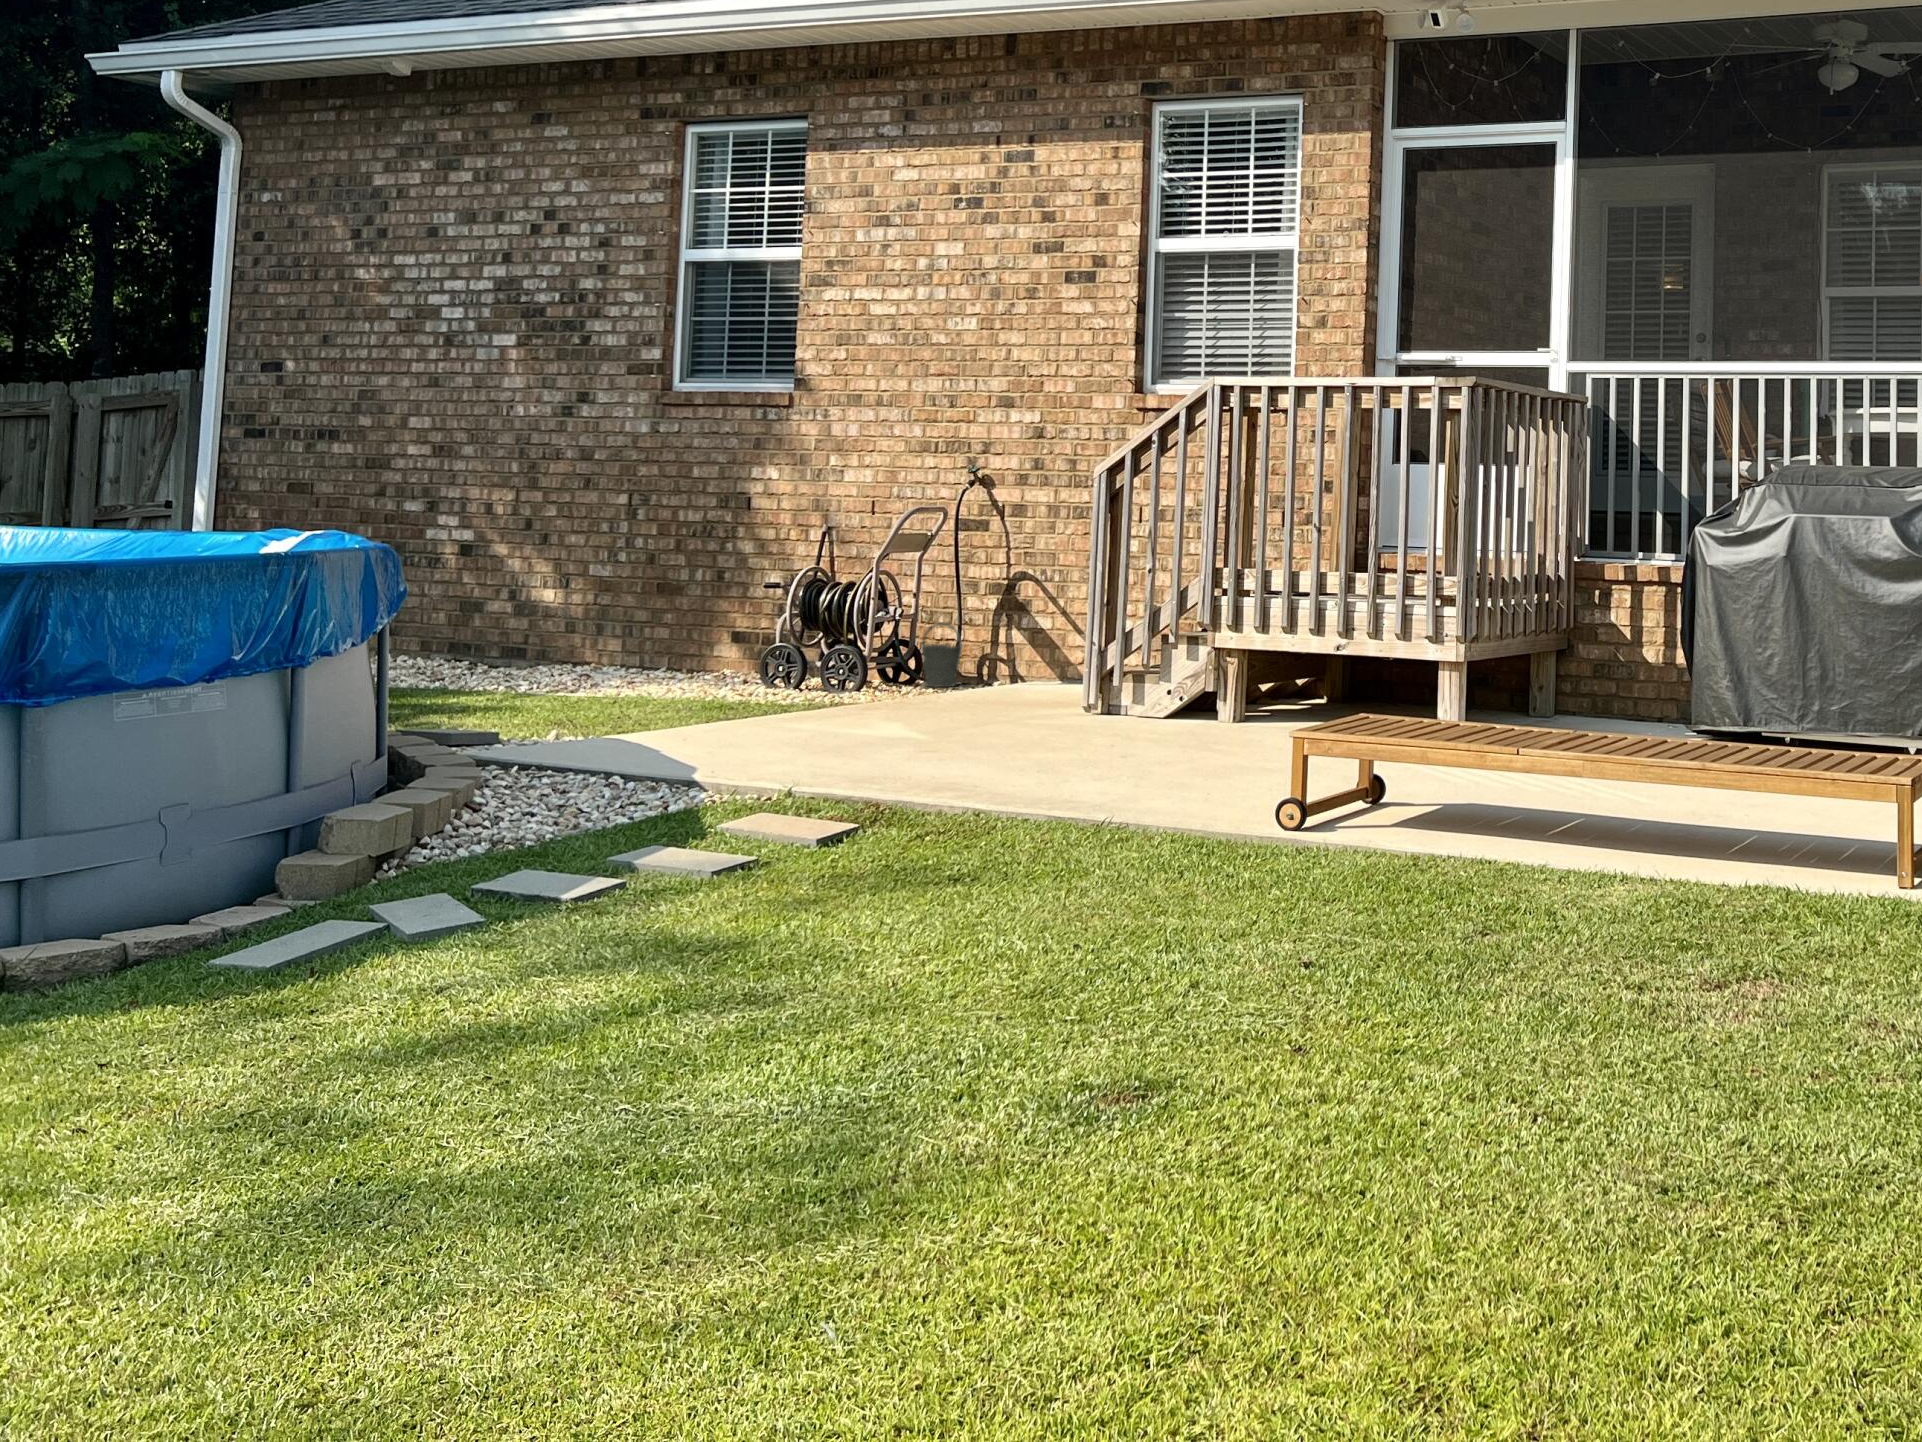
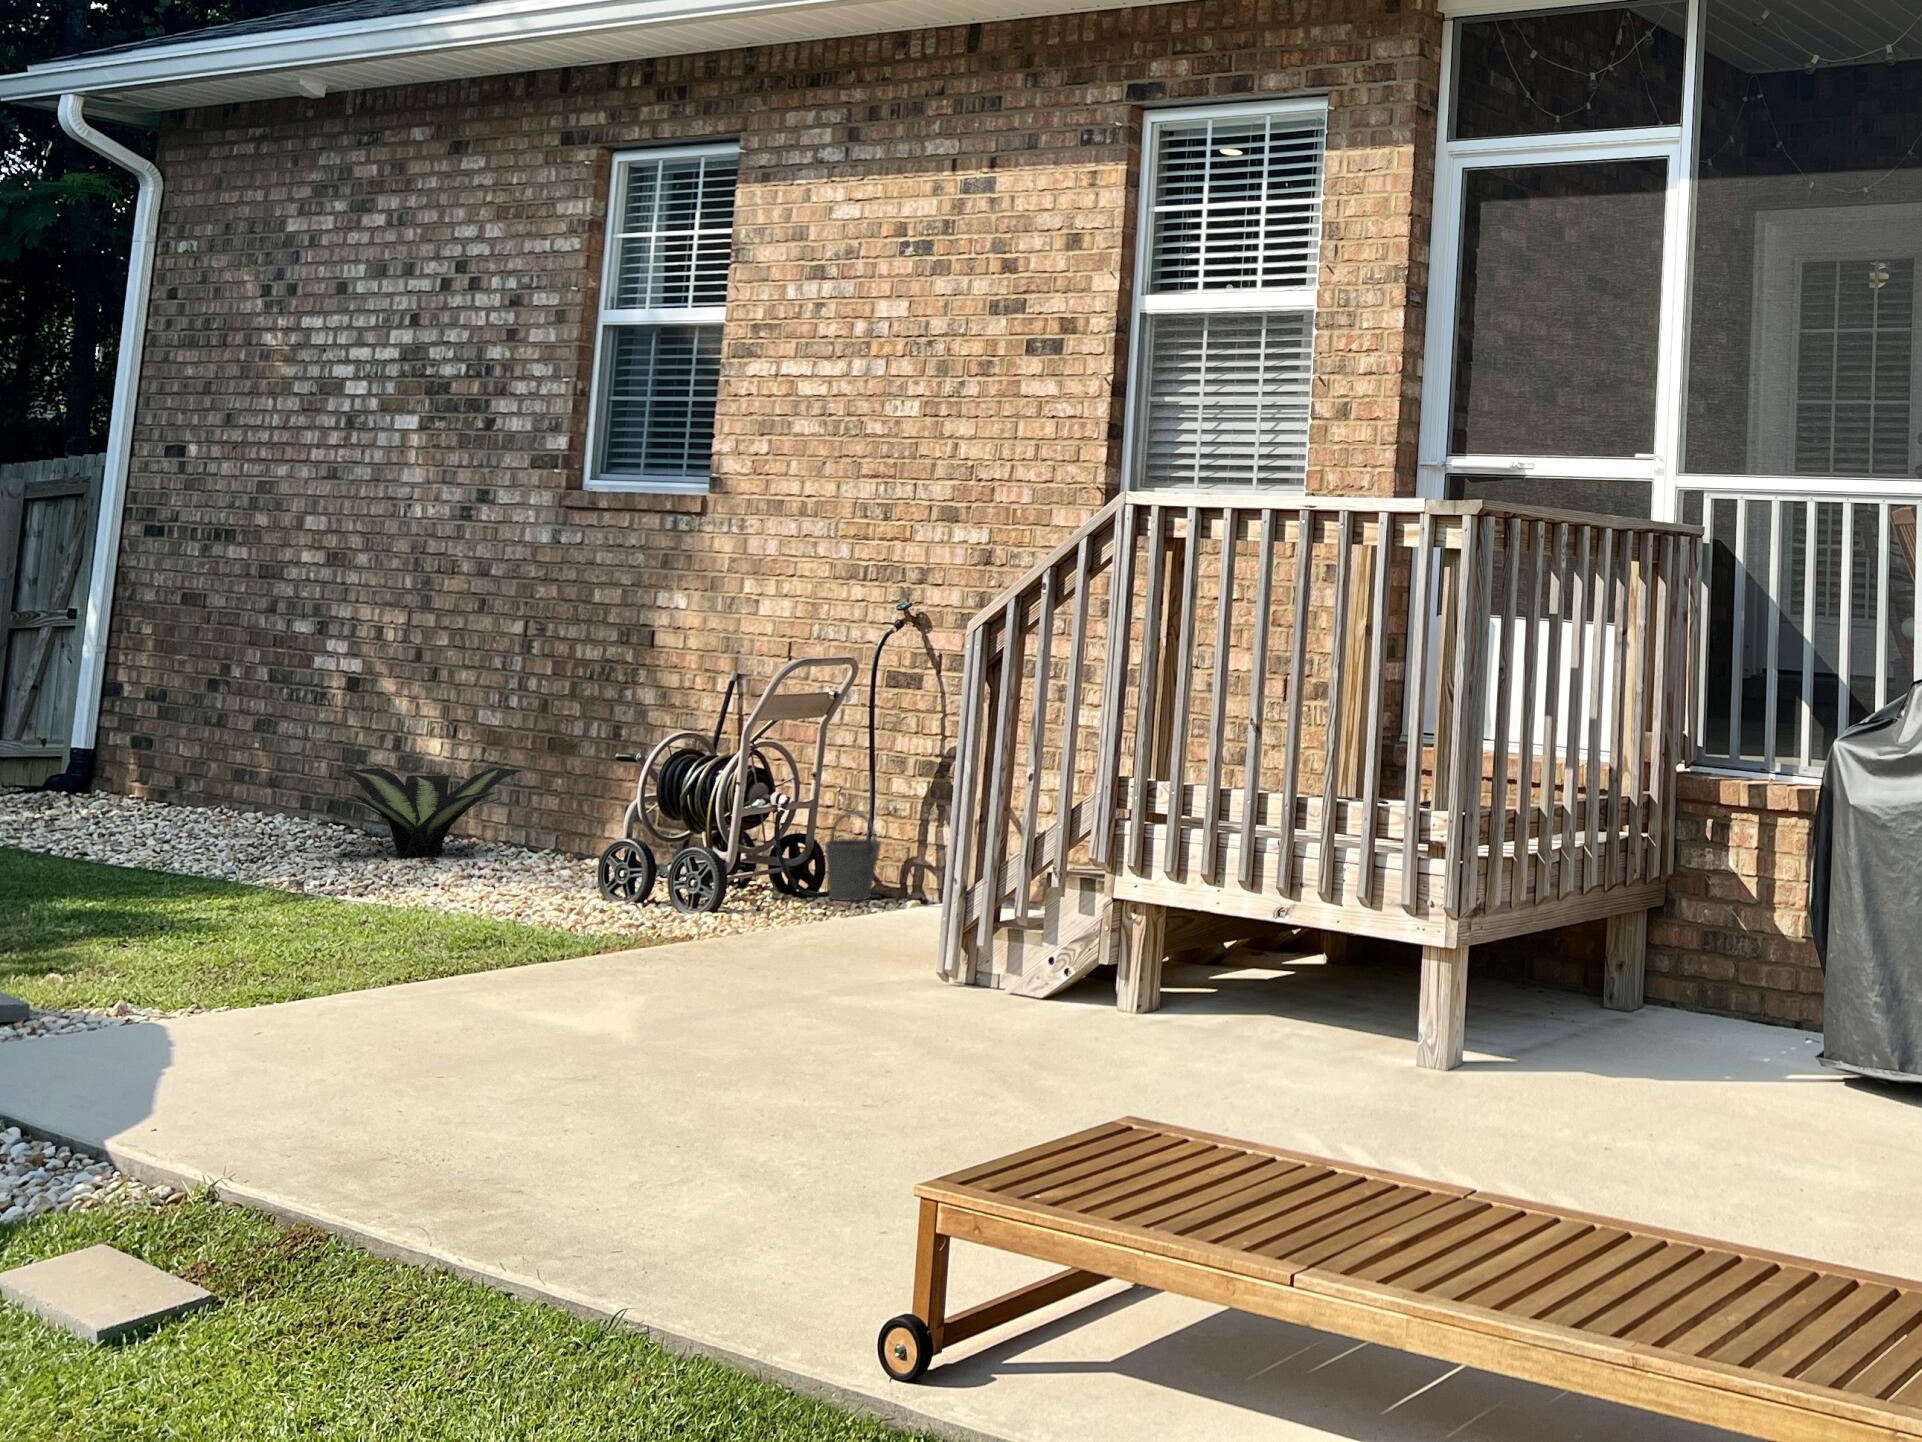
potted plant: none [497,609,636,676] -> present [341,767,522,858]

